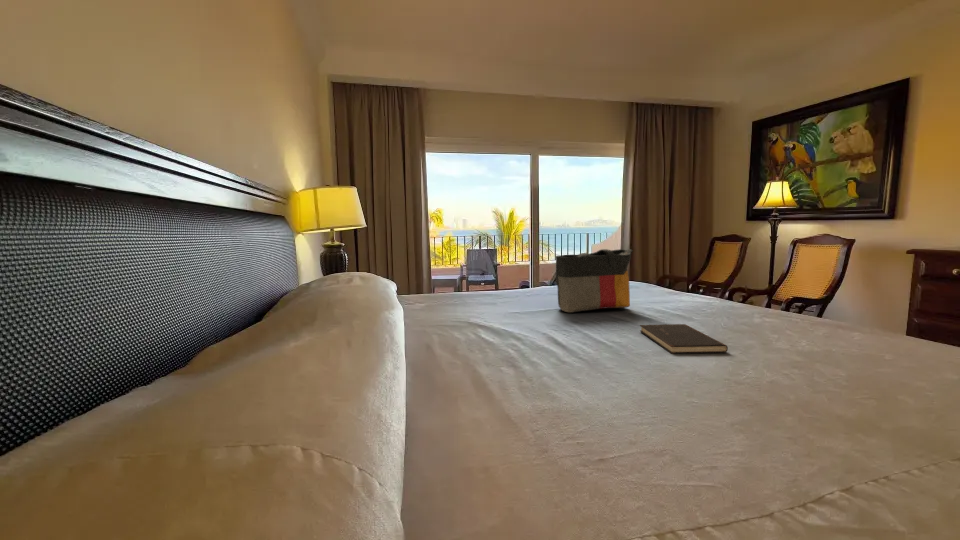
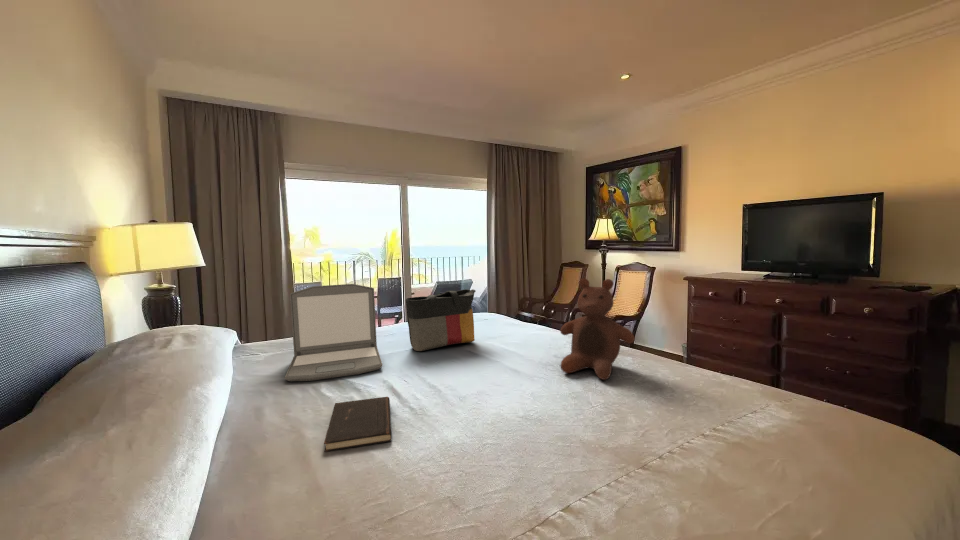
stuffed bear: none [753,228,878,355] -> present [560,278,635,380]
laptop: none [444,239,536,329] -> present [285,284,382,381]
hardcover book: present [640,324,728,354] -> present [324,397,392,452]

